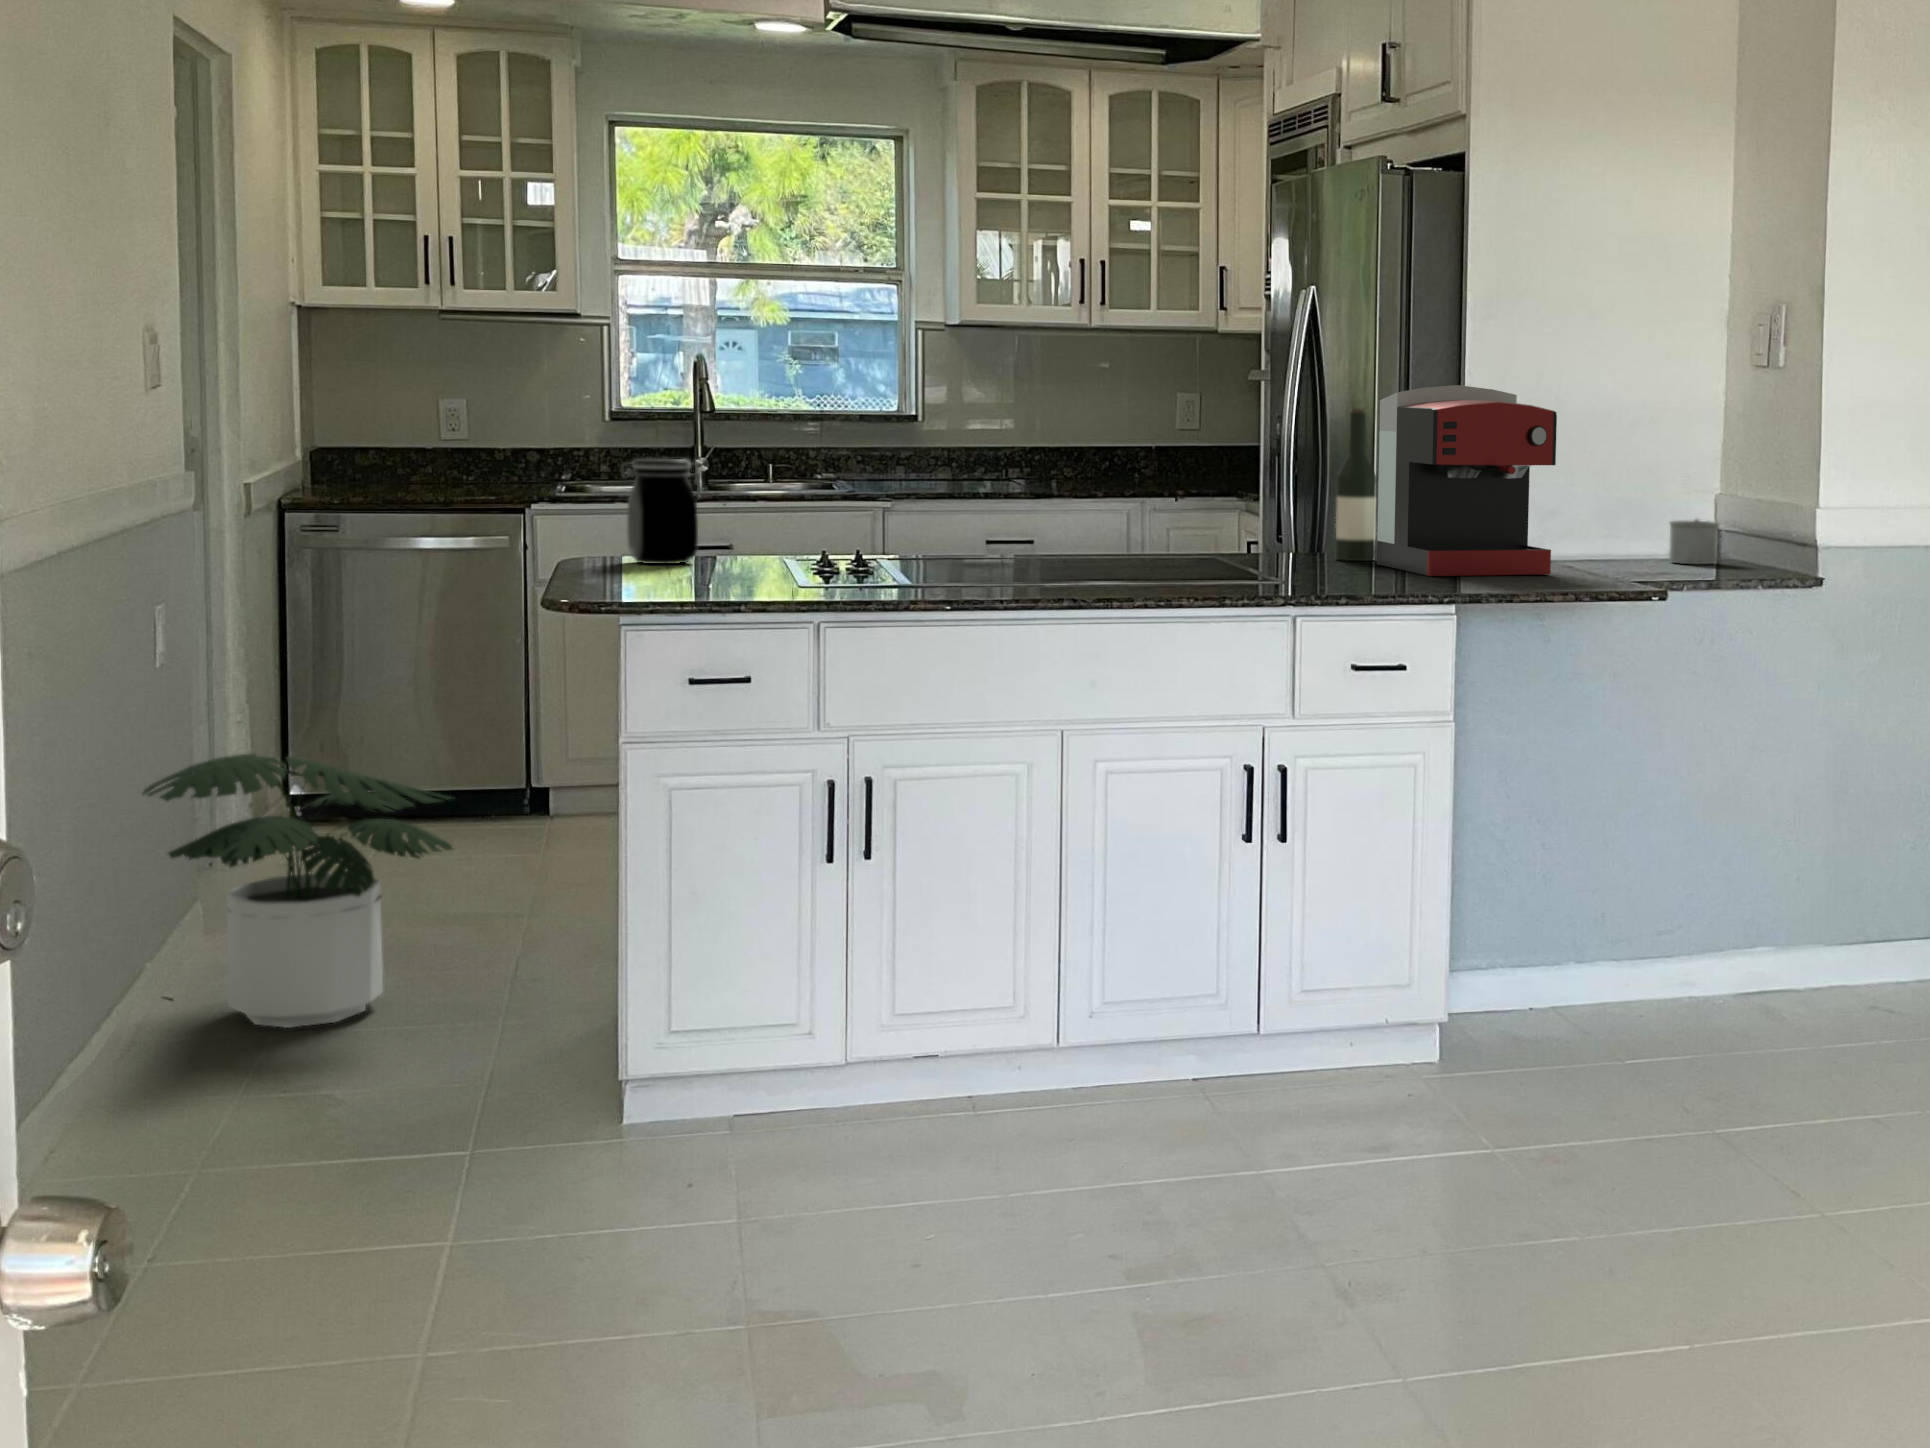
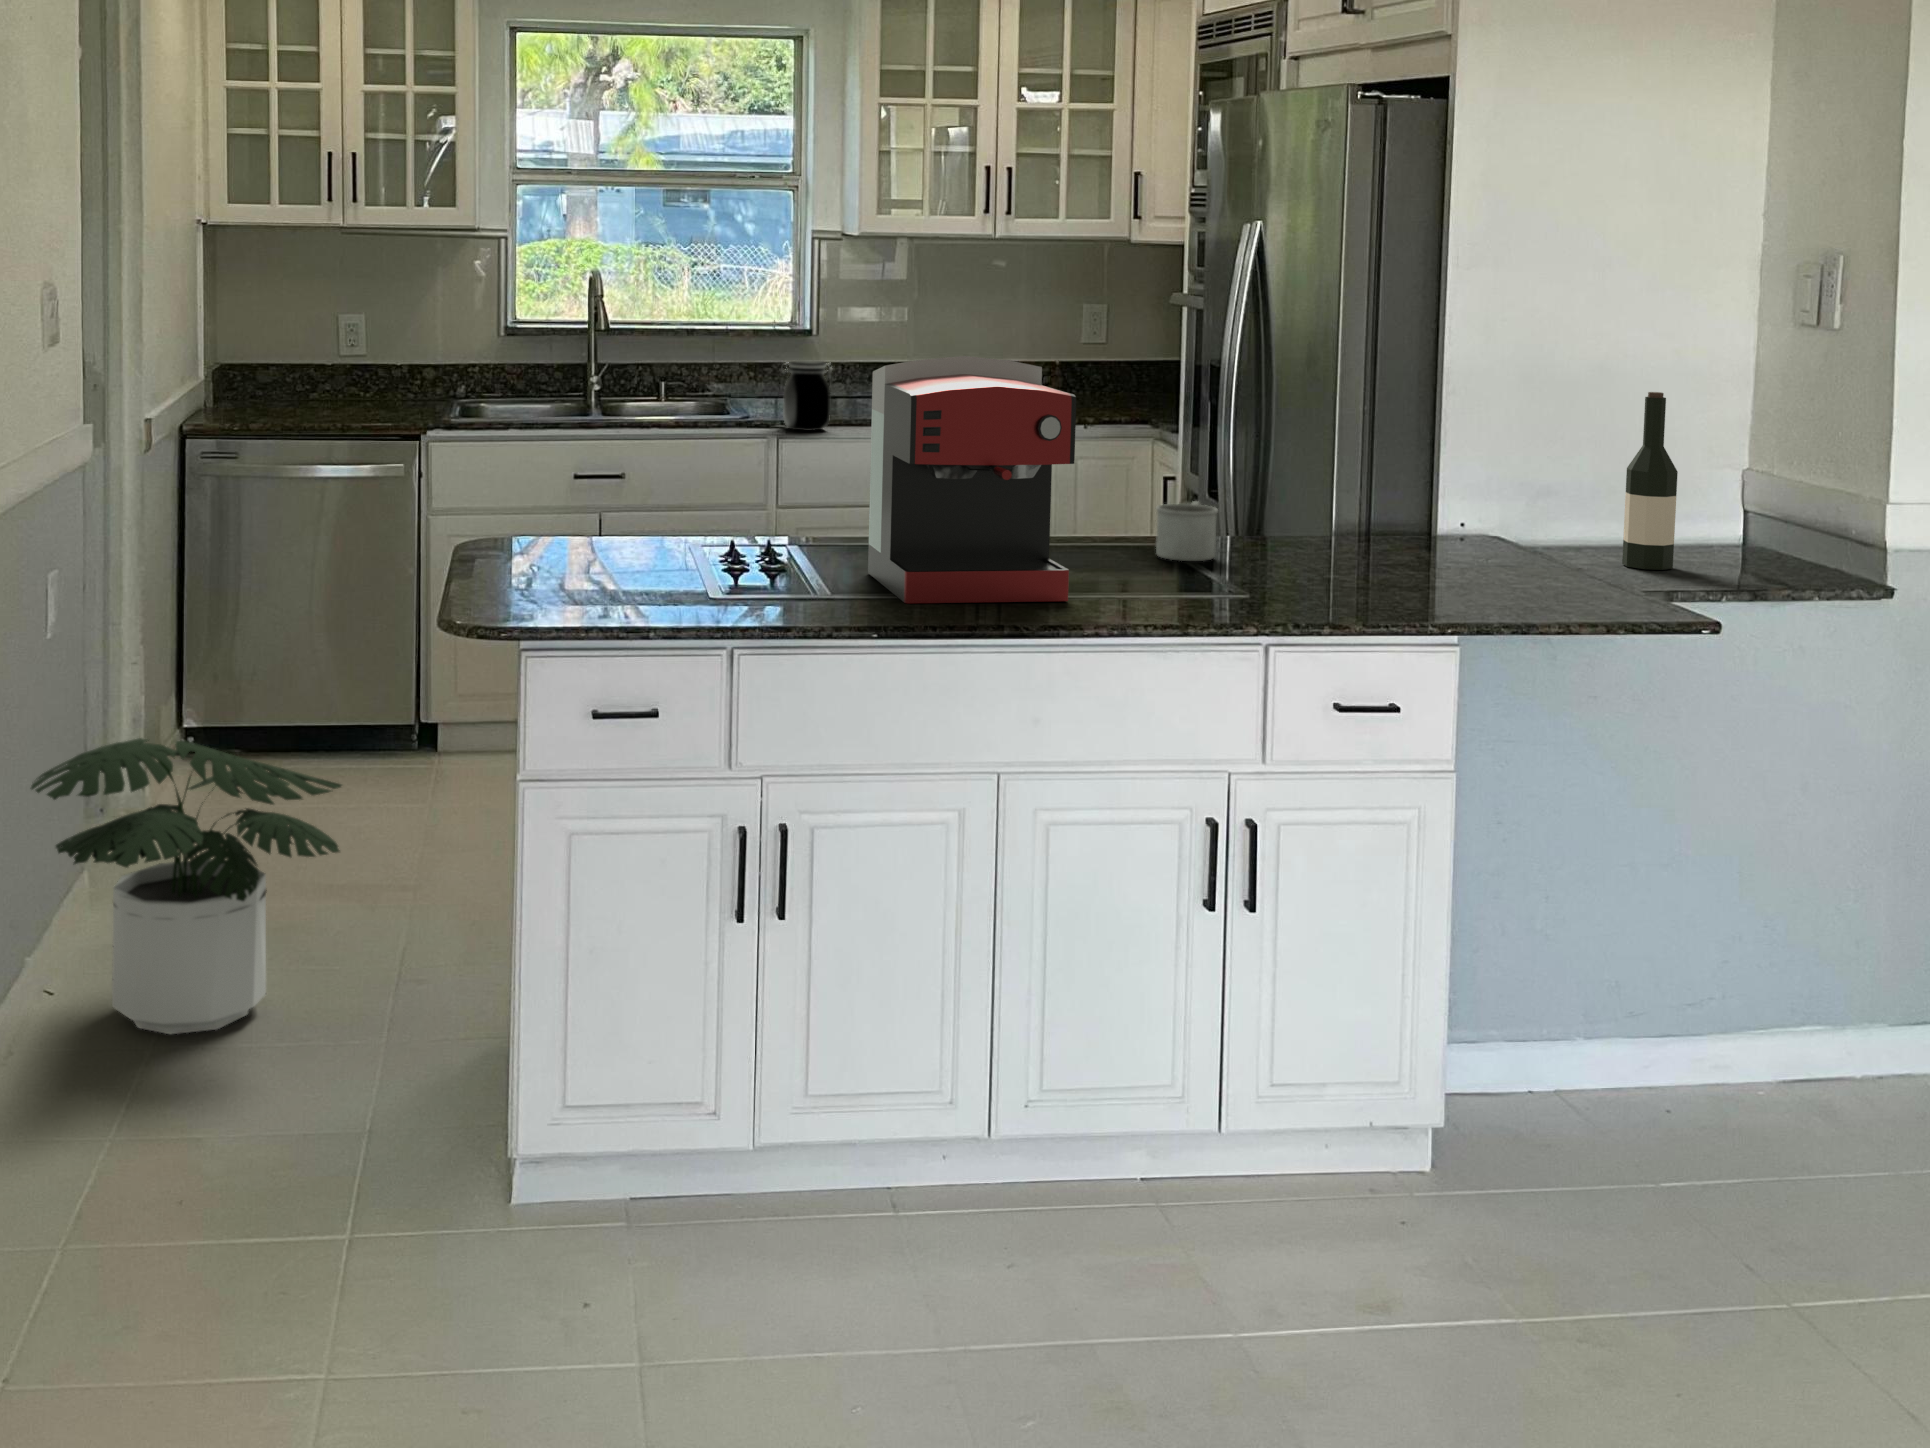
coffee maker: present [1377,385,1557,576] -> present [868,356,1076,603]
wine bottle: present [1336,408,1377,561] -> present [1622,392,1678,570]
jar: present [621,459,702,564] -> present [783,360,832,431]
mug: present [1669,519,1719,564] -> present [1156,501,1218,561]

